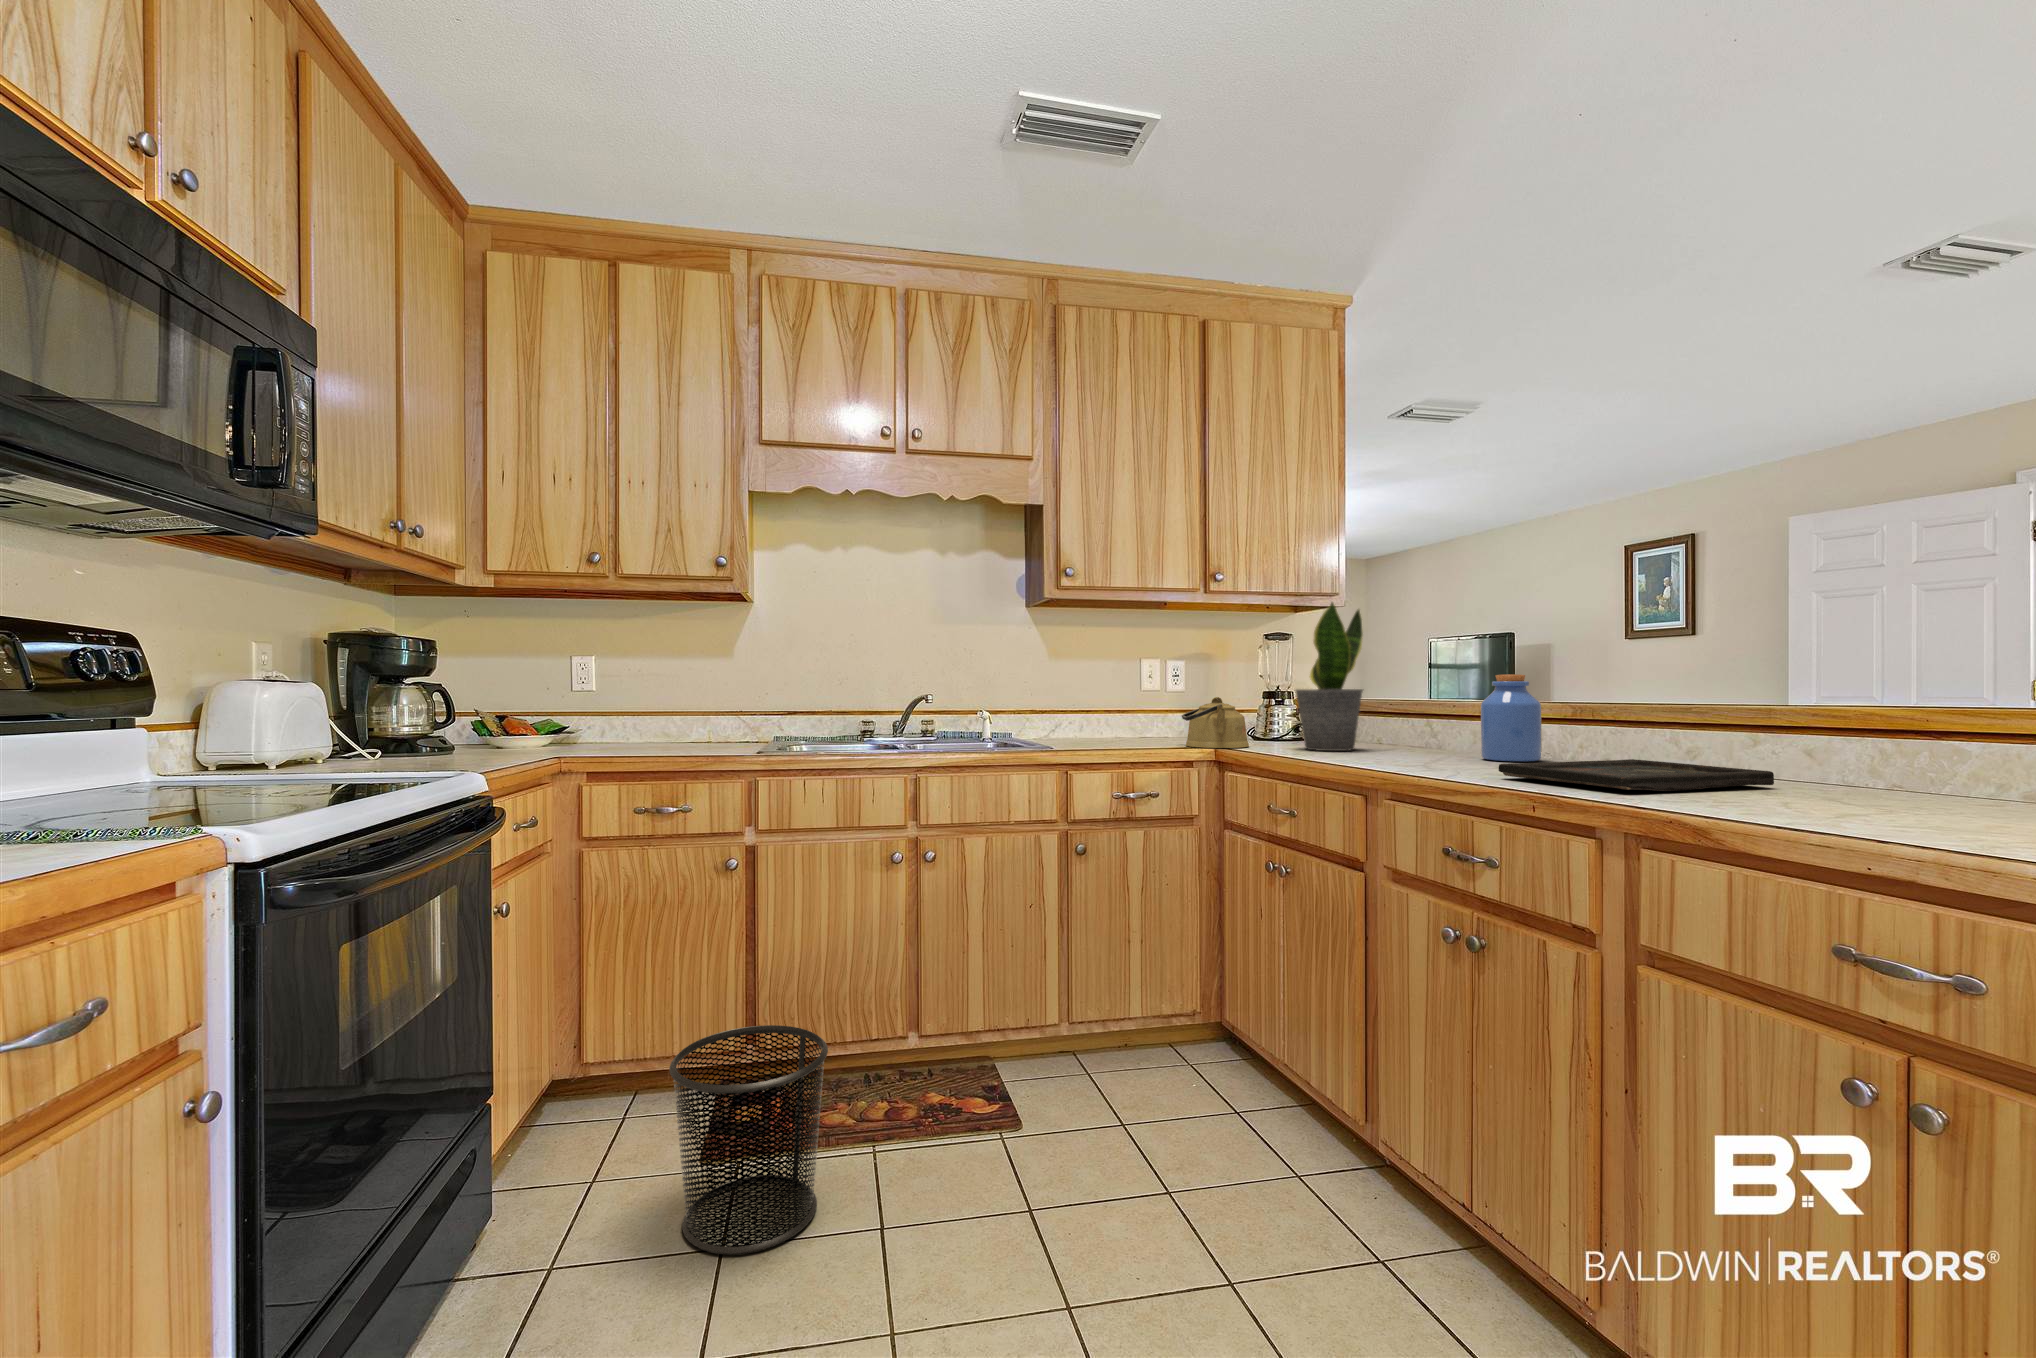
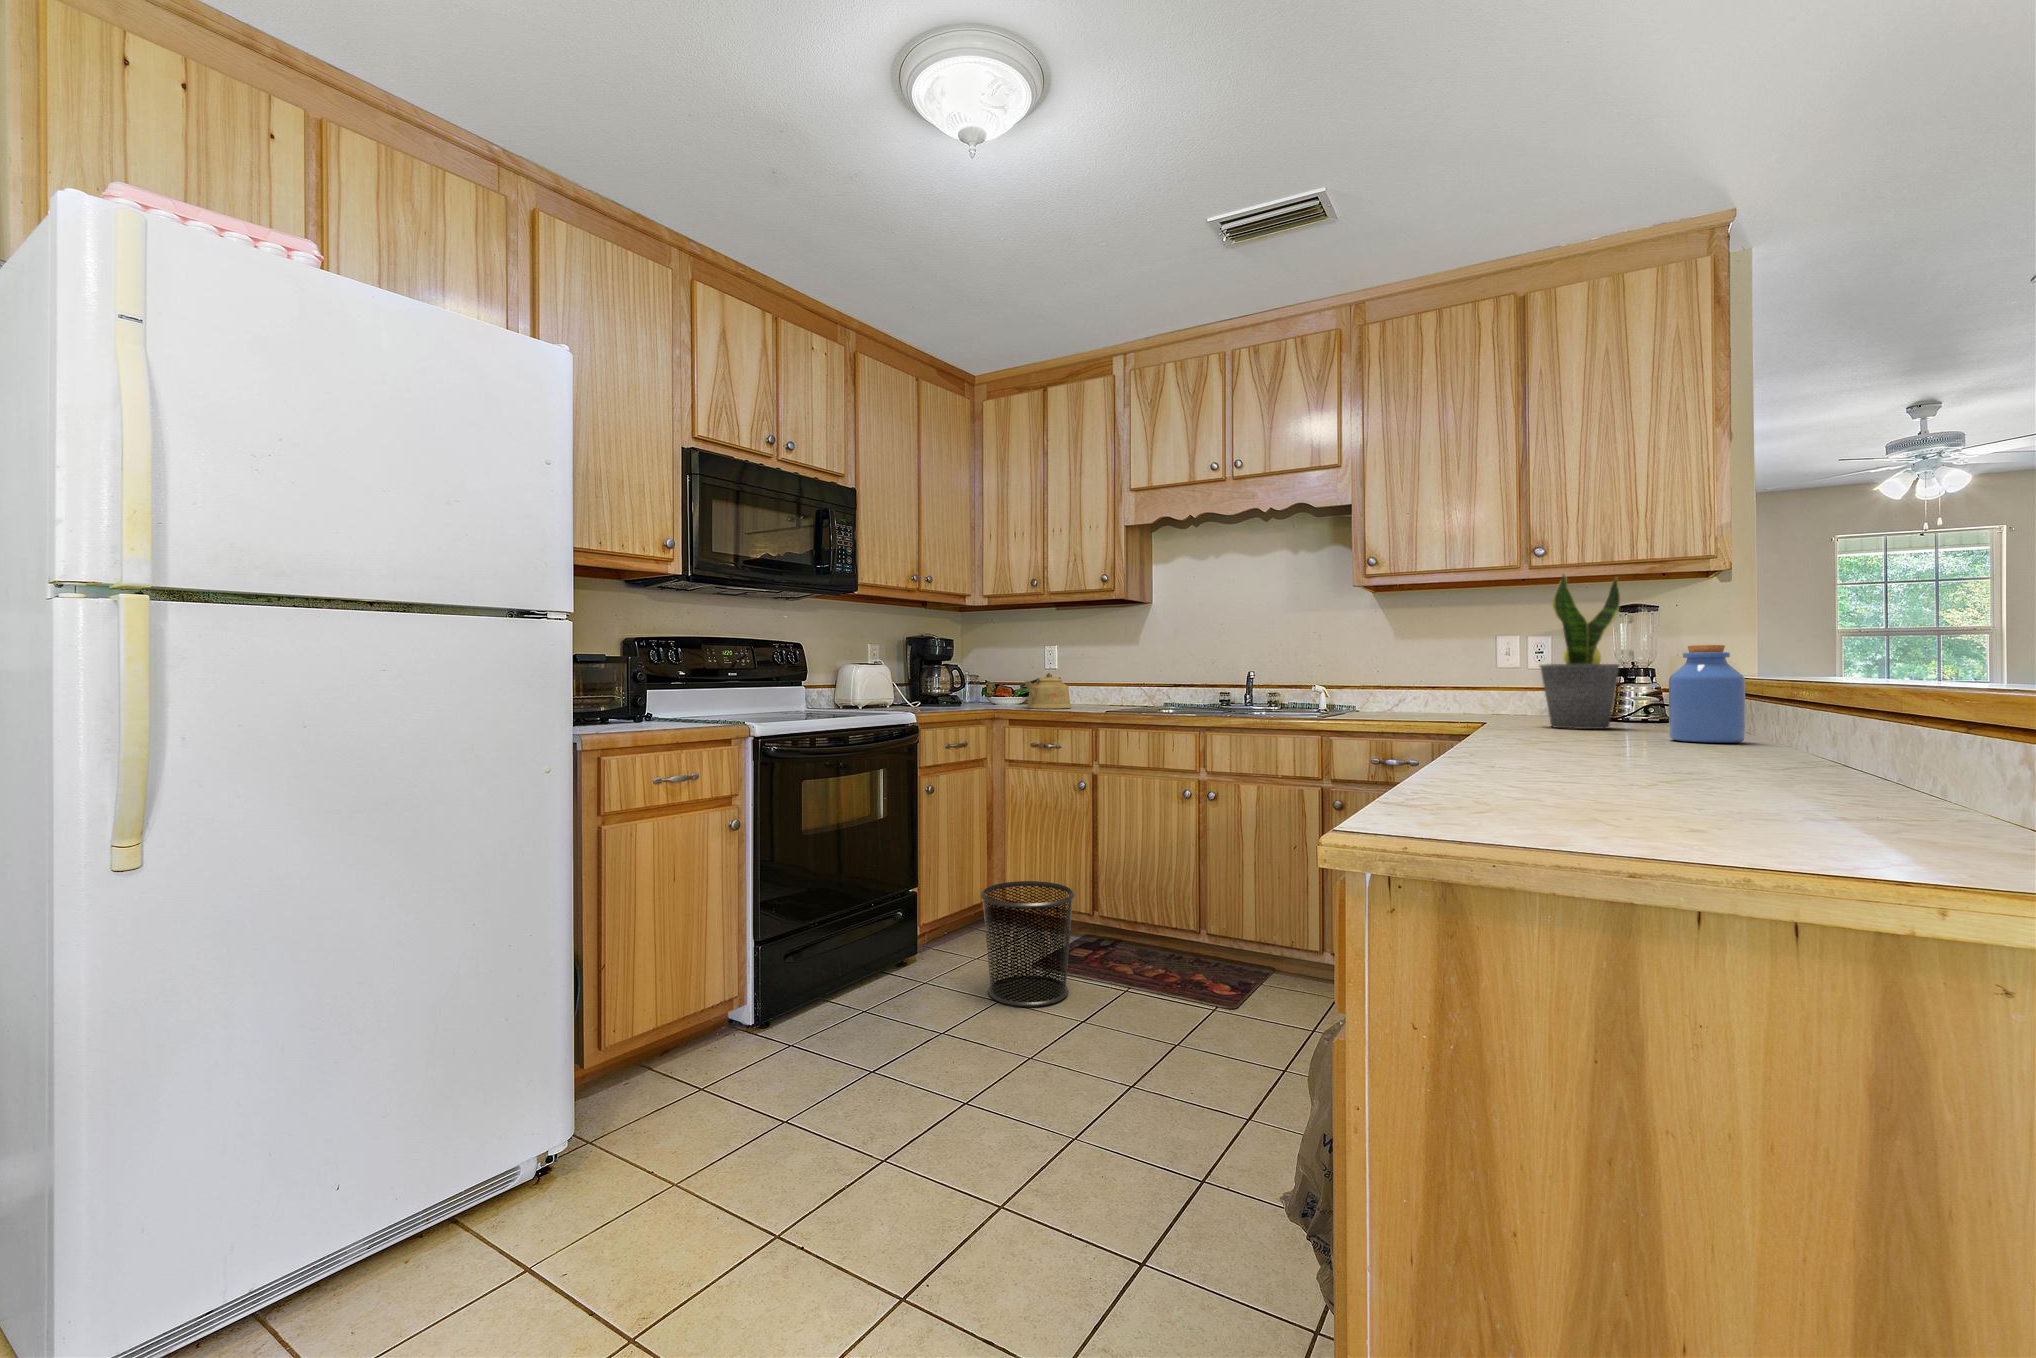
kettle: present [1182,697,1249,748] -> present [1020,673,1071,709]
tray: present [1499,759,1774,791] -> none [1502,732,1752,762]

